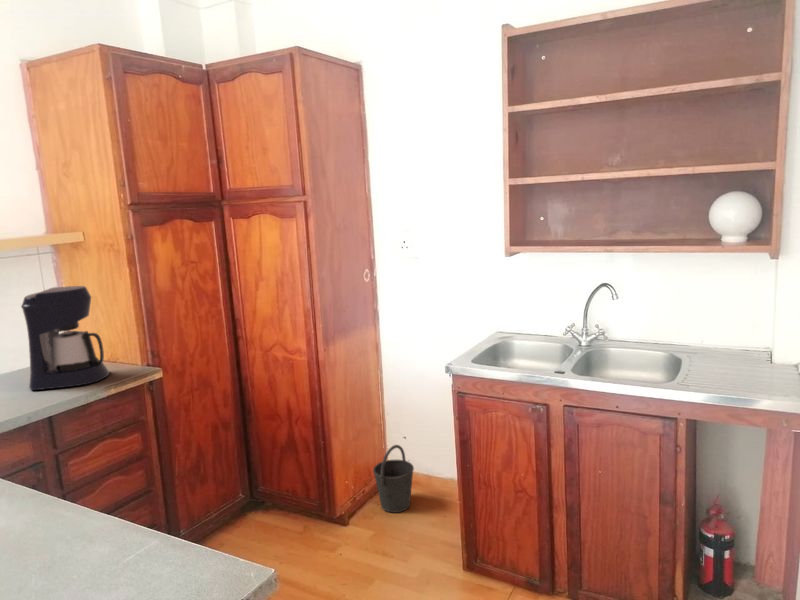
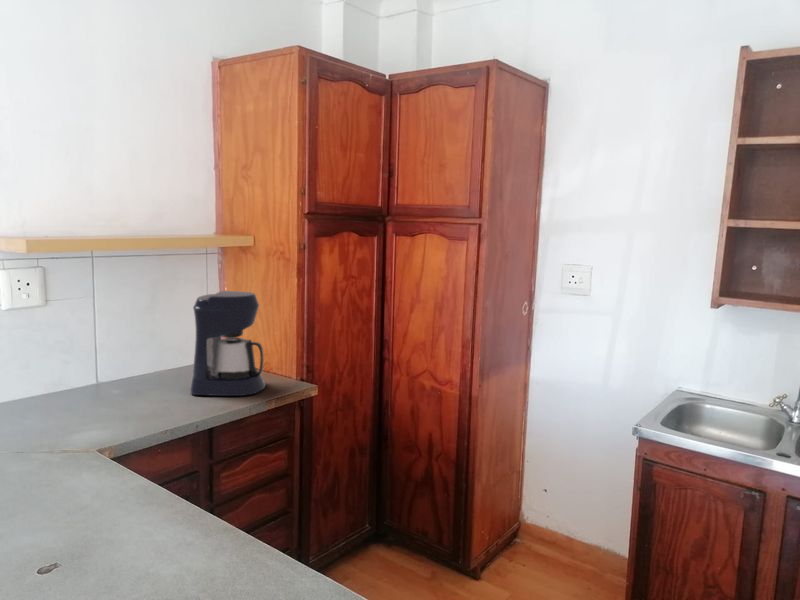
bucket: present [373,445,414,513] -> none [512,498,558,574]

